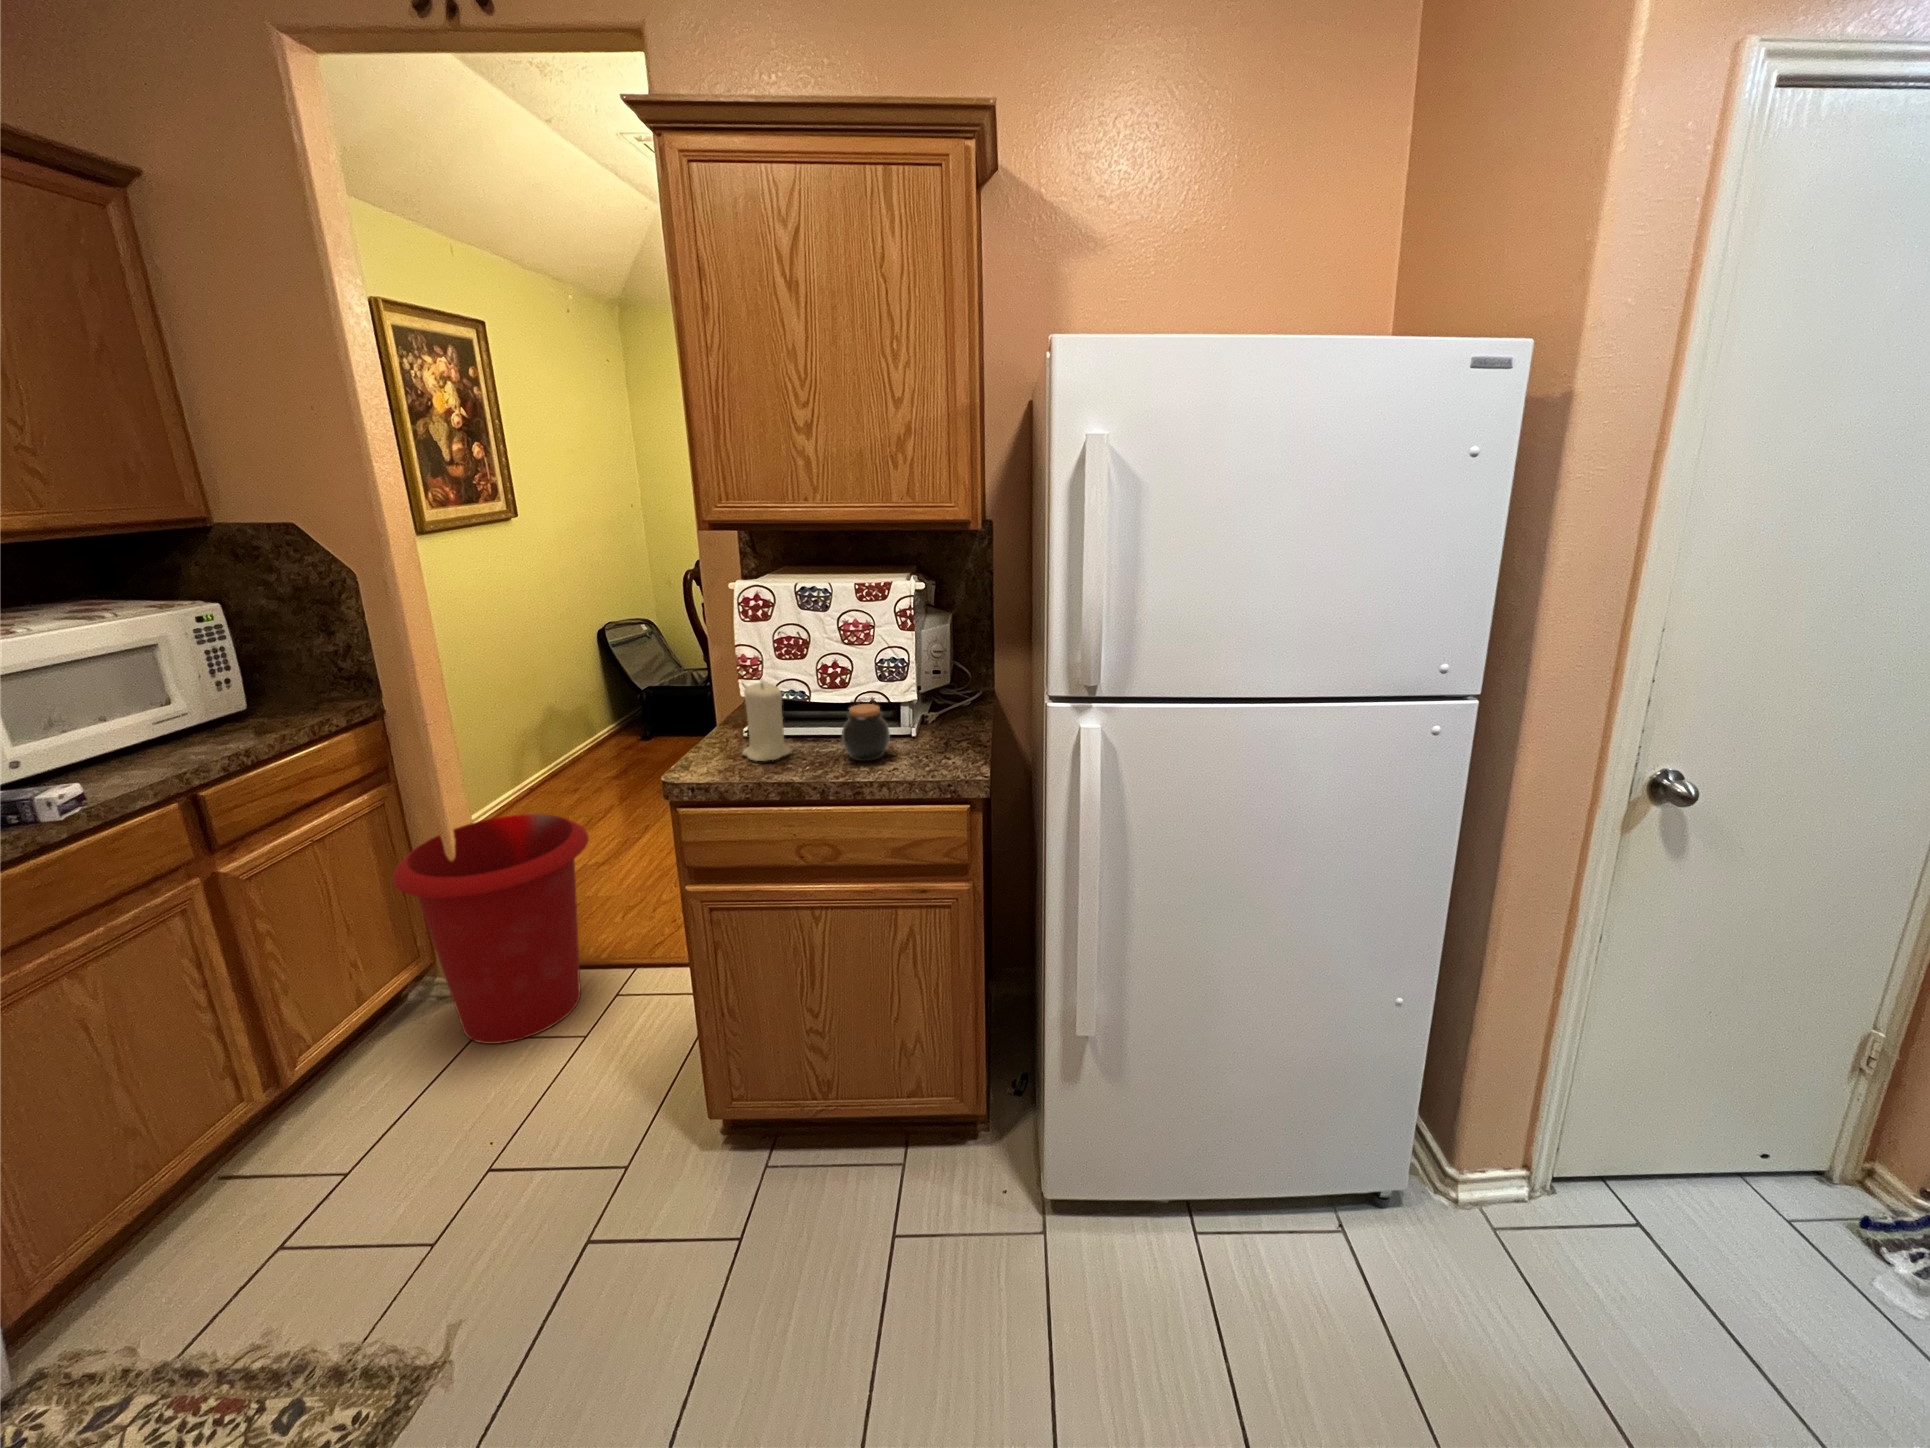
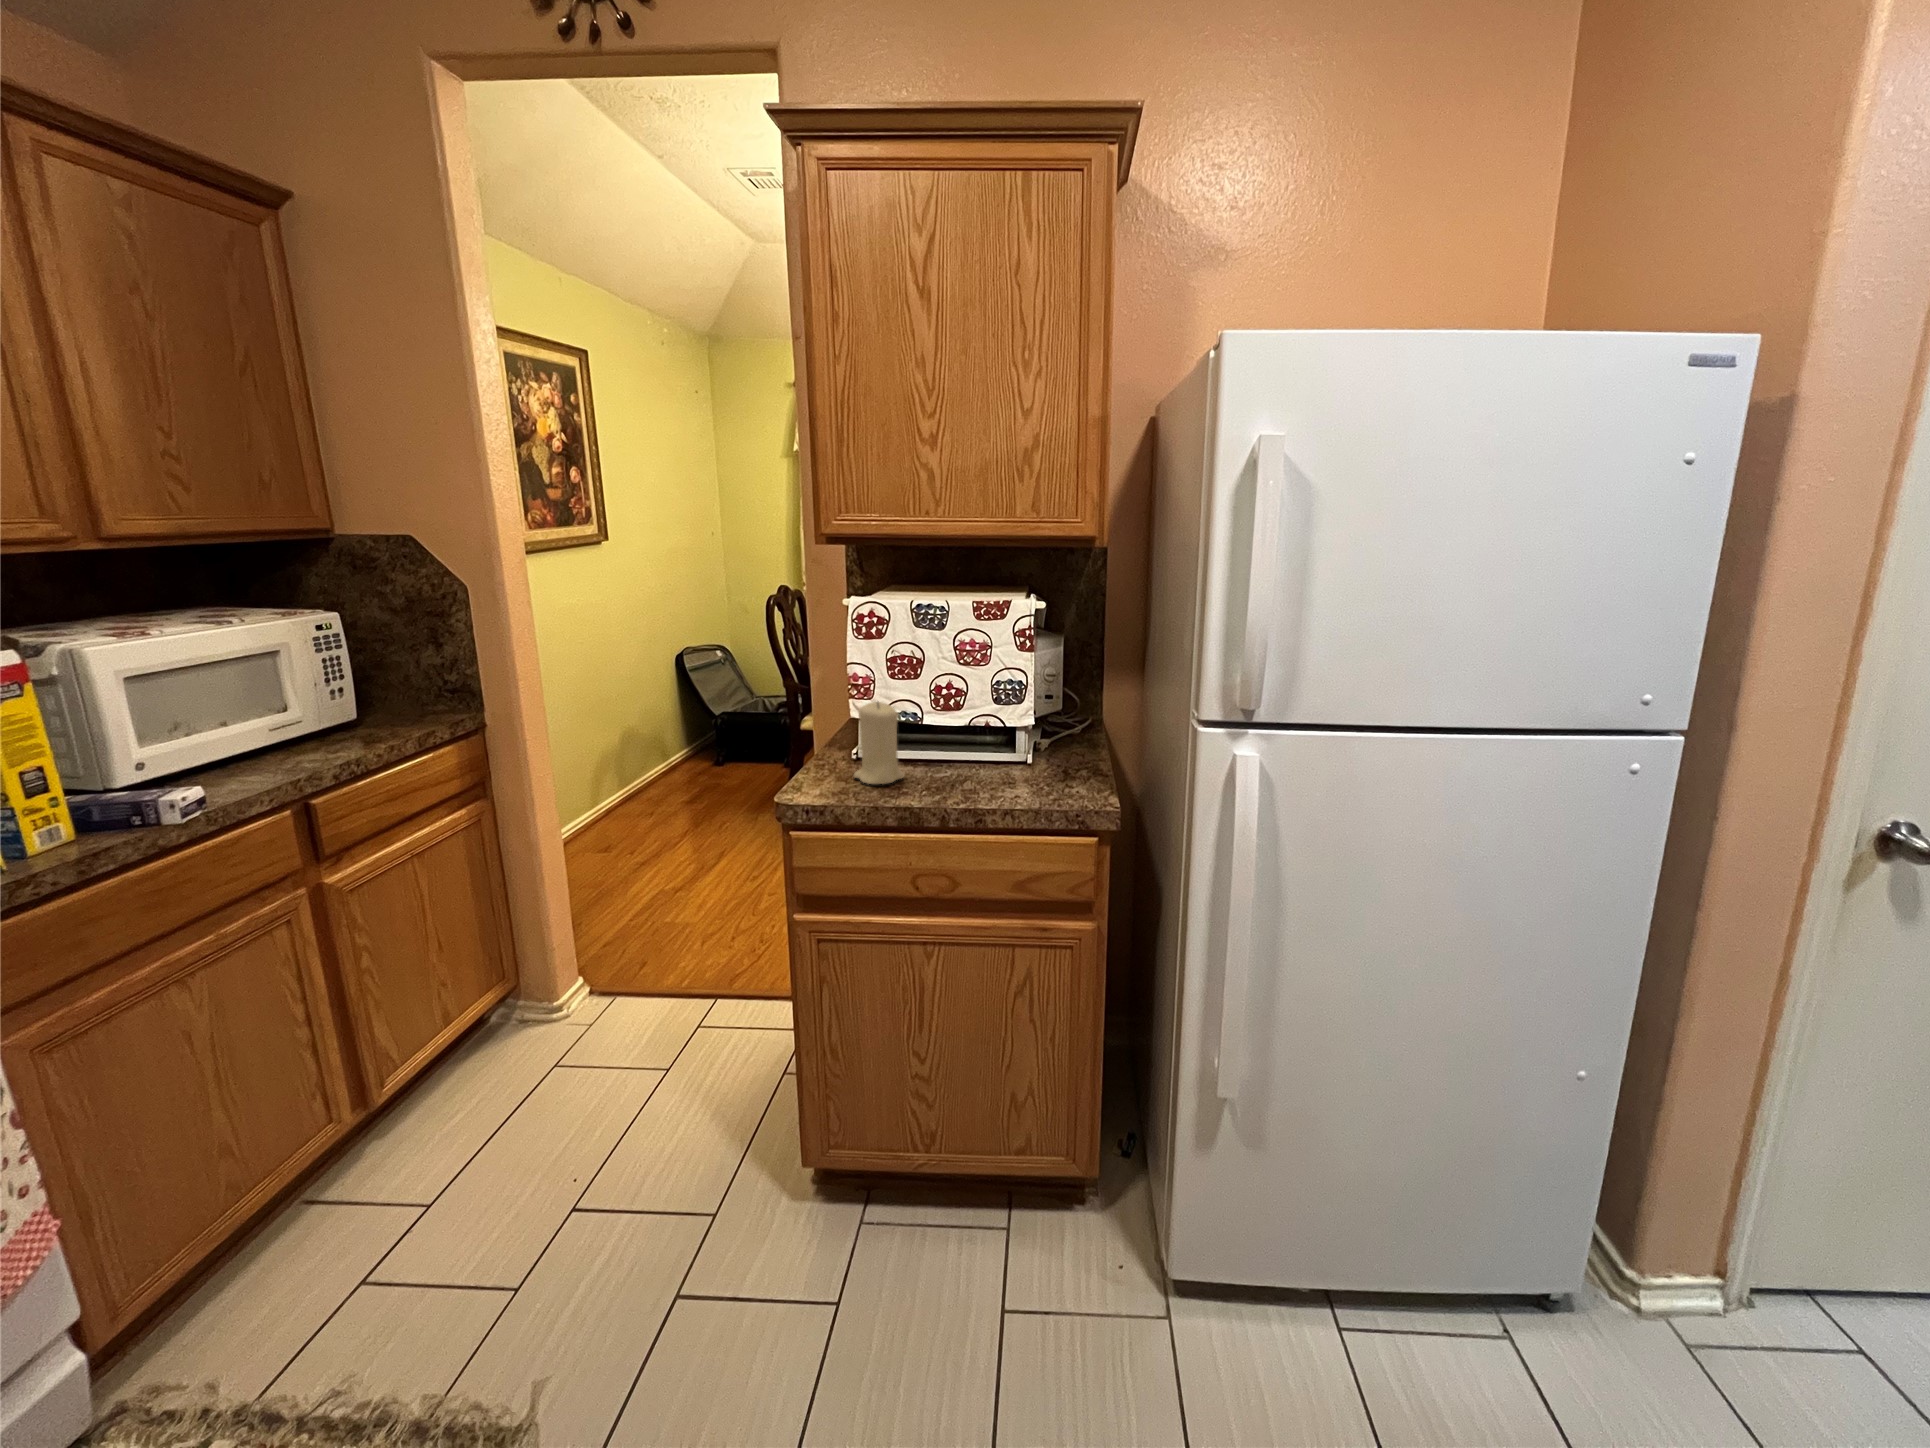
jar: present [842,704,890,761] -> none [959,727,1009,788]
waste bin: present [393,814,589,1044] -> none [484,836,677,1074]

